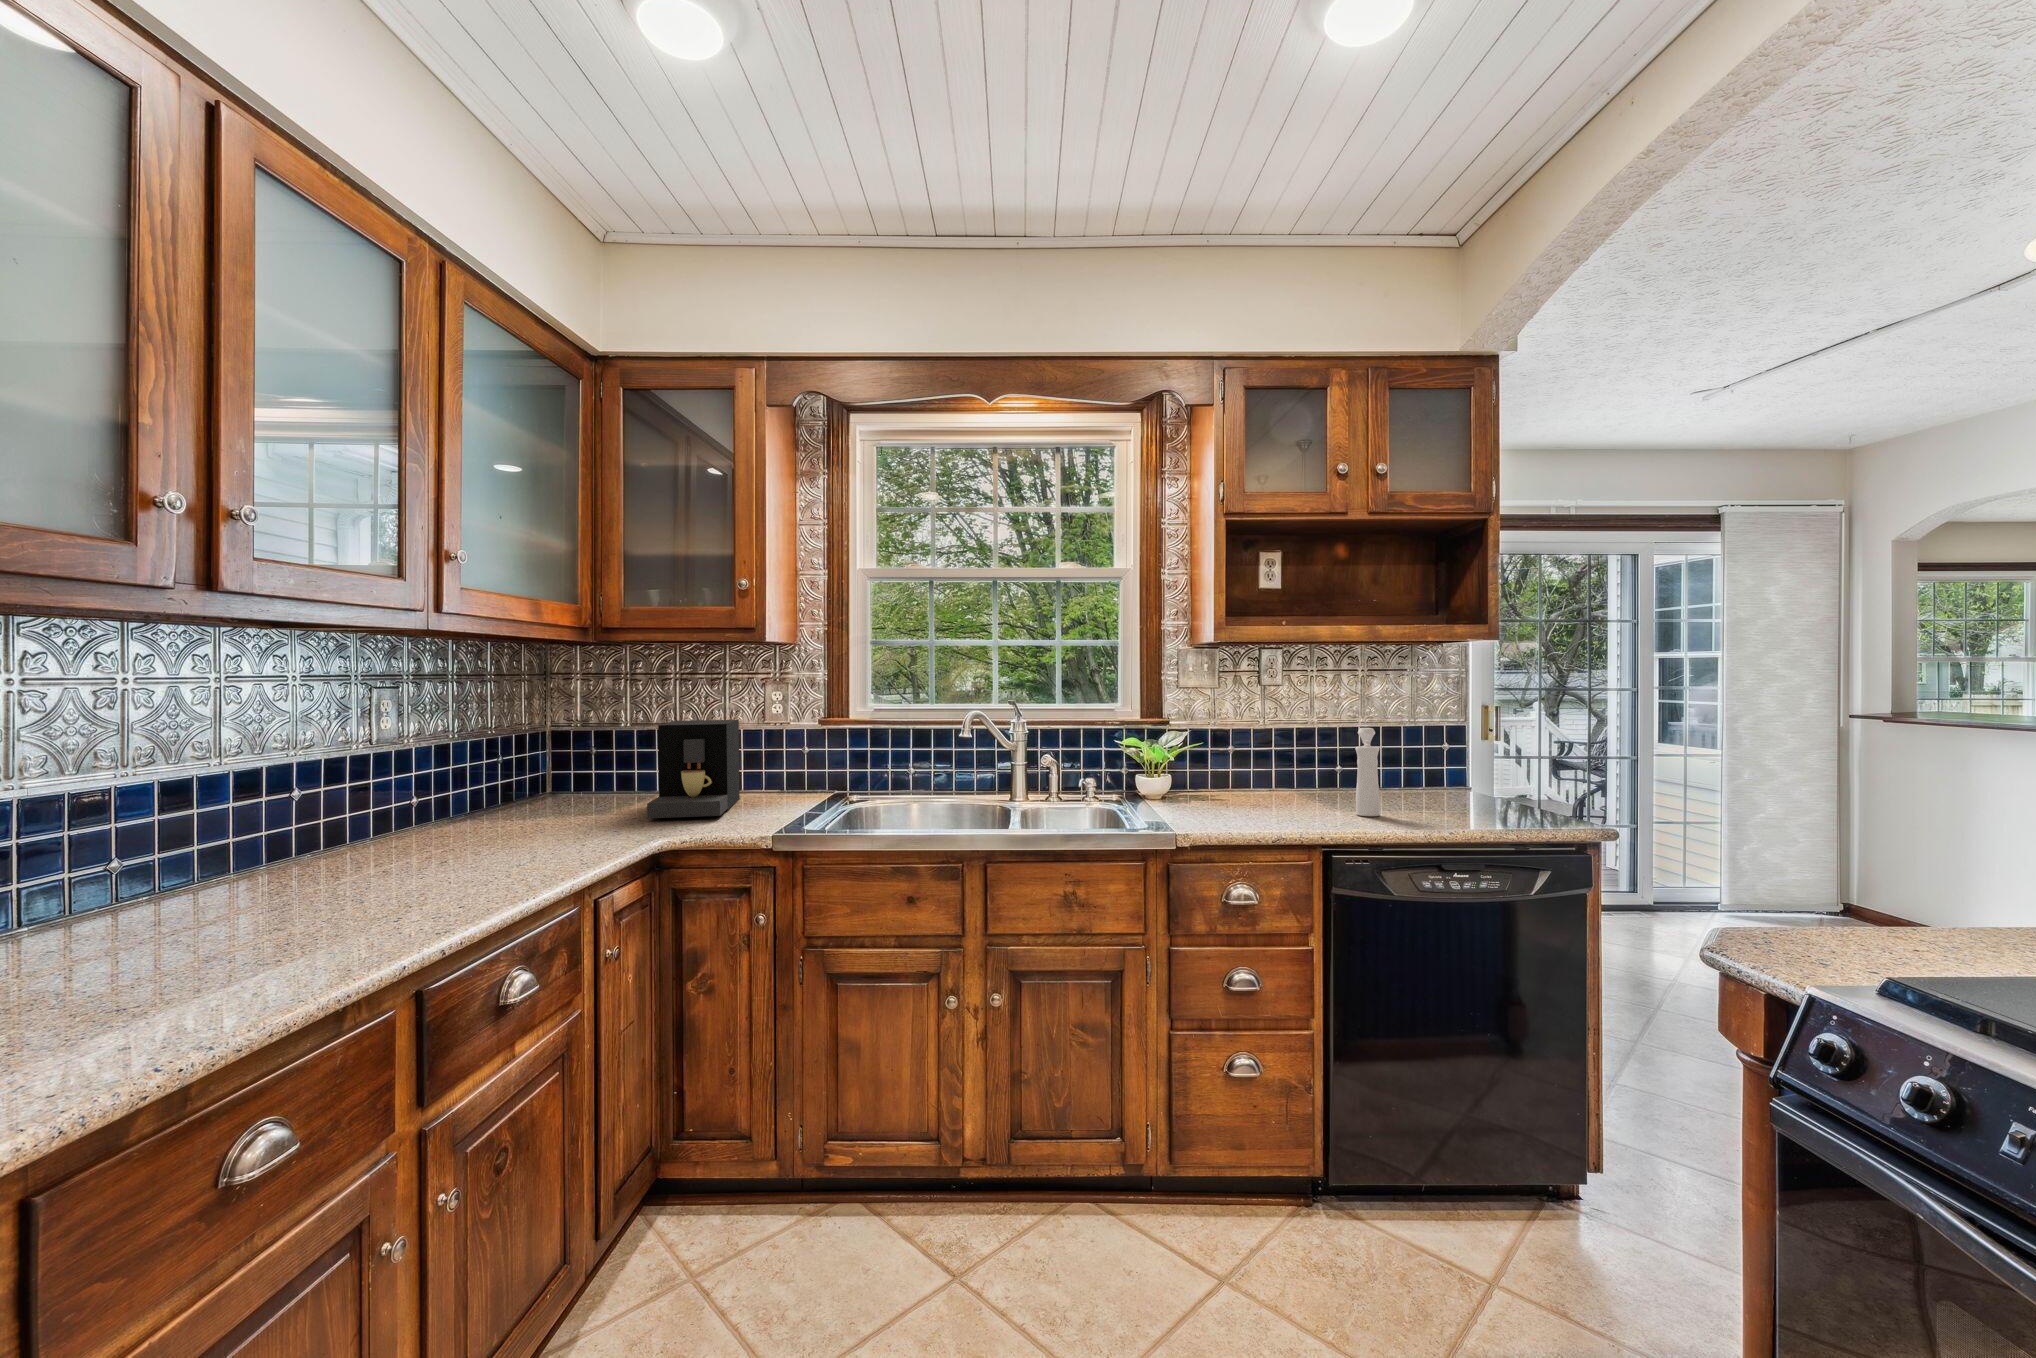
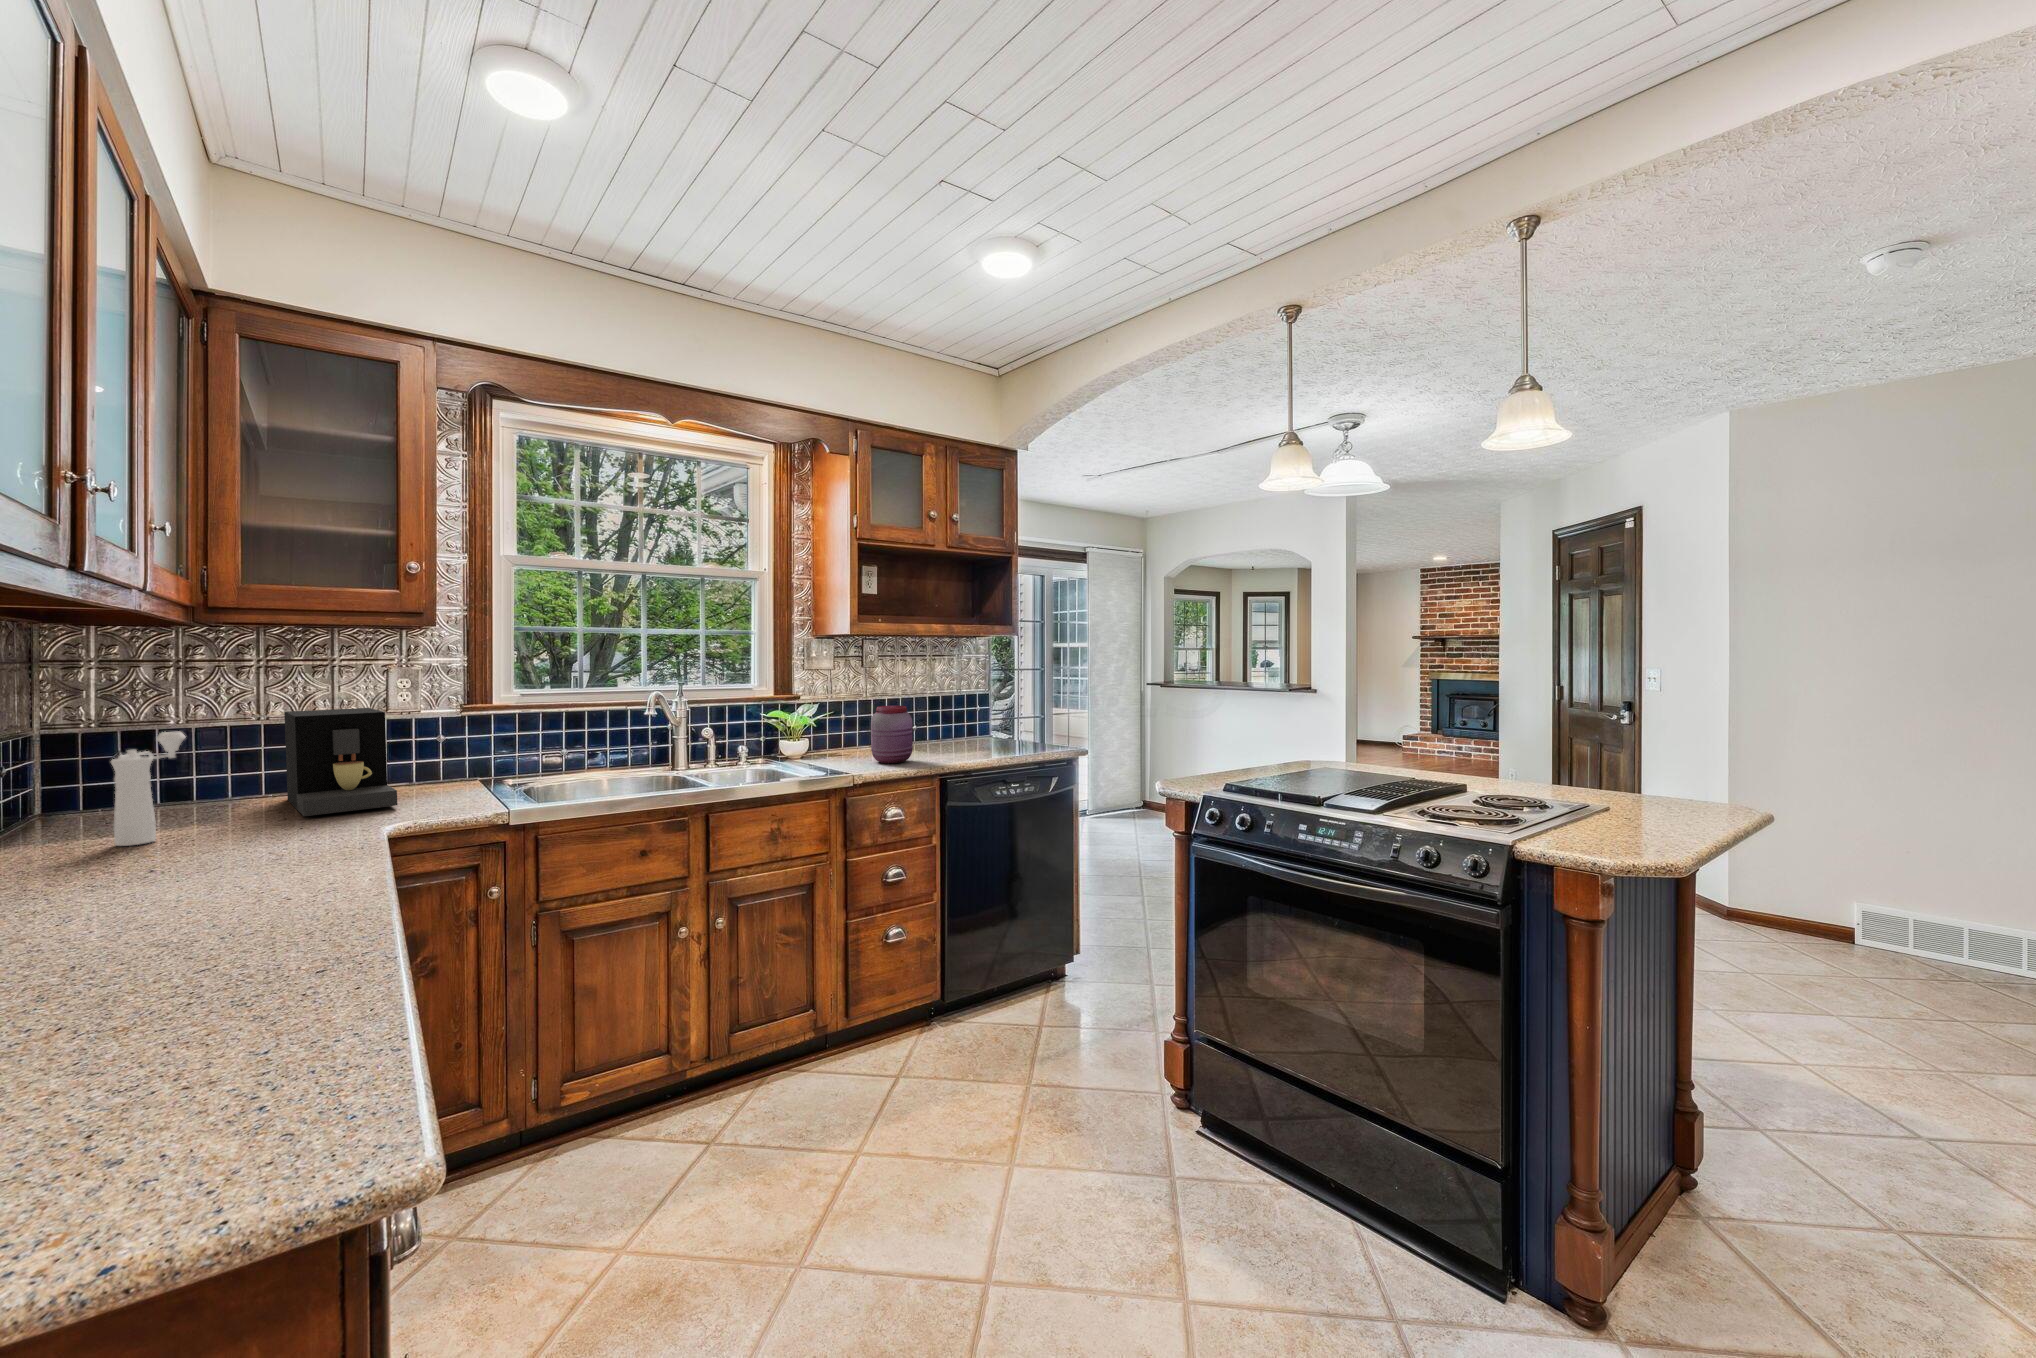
pepper mill: present [1355,728,1380,816] -> present [111,732,185,846]
jar: none [1235,738,1295,819] -> present [871,706,913,763]

